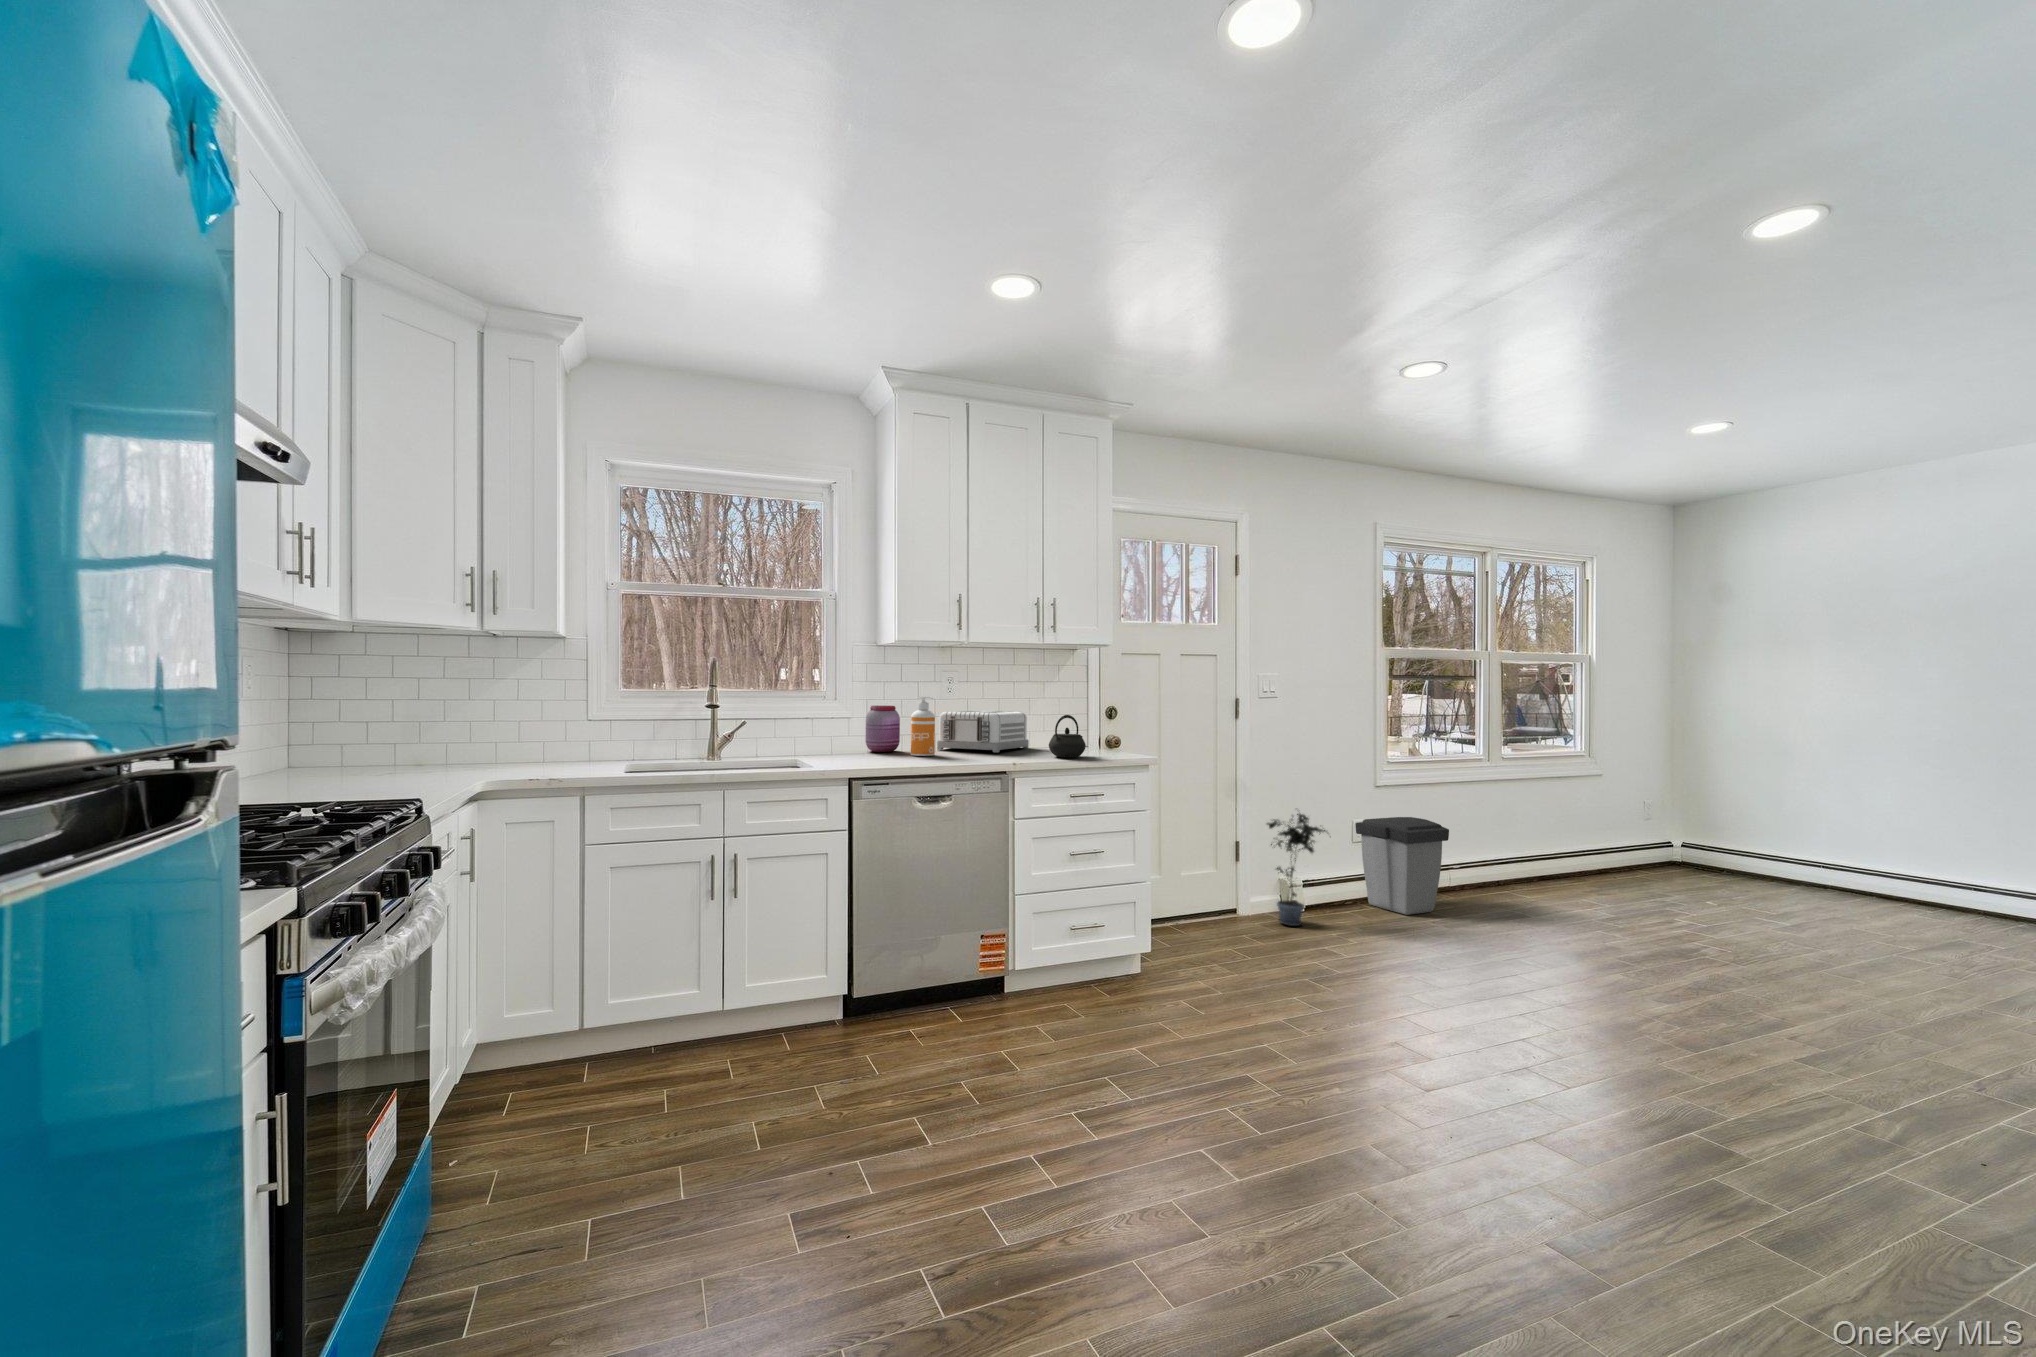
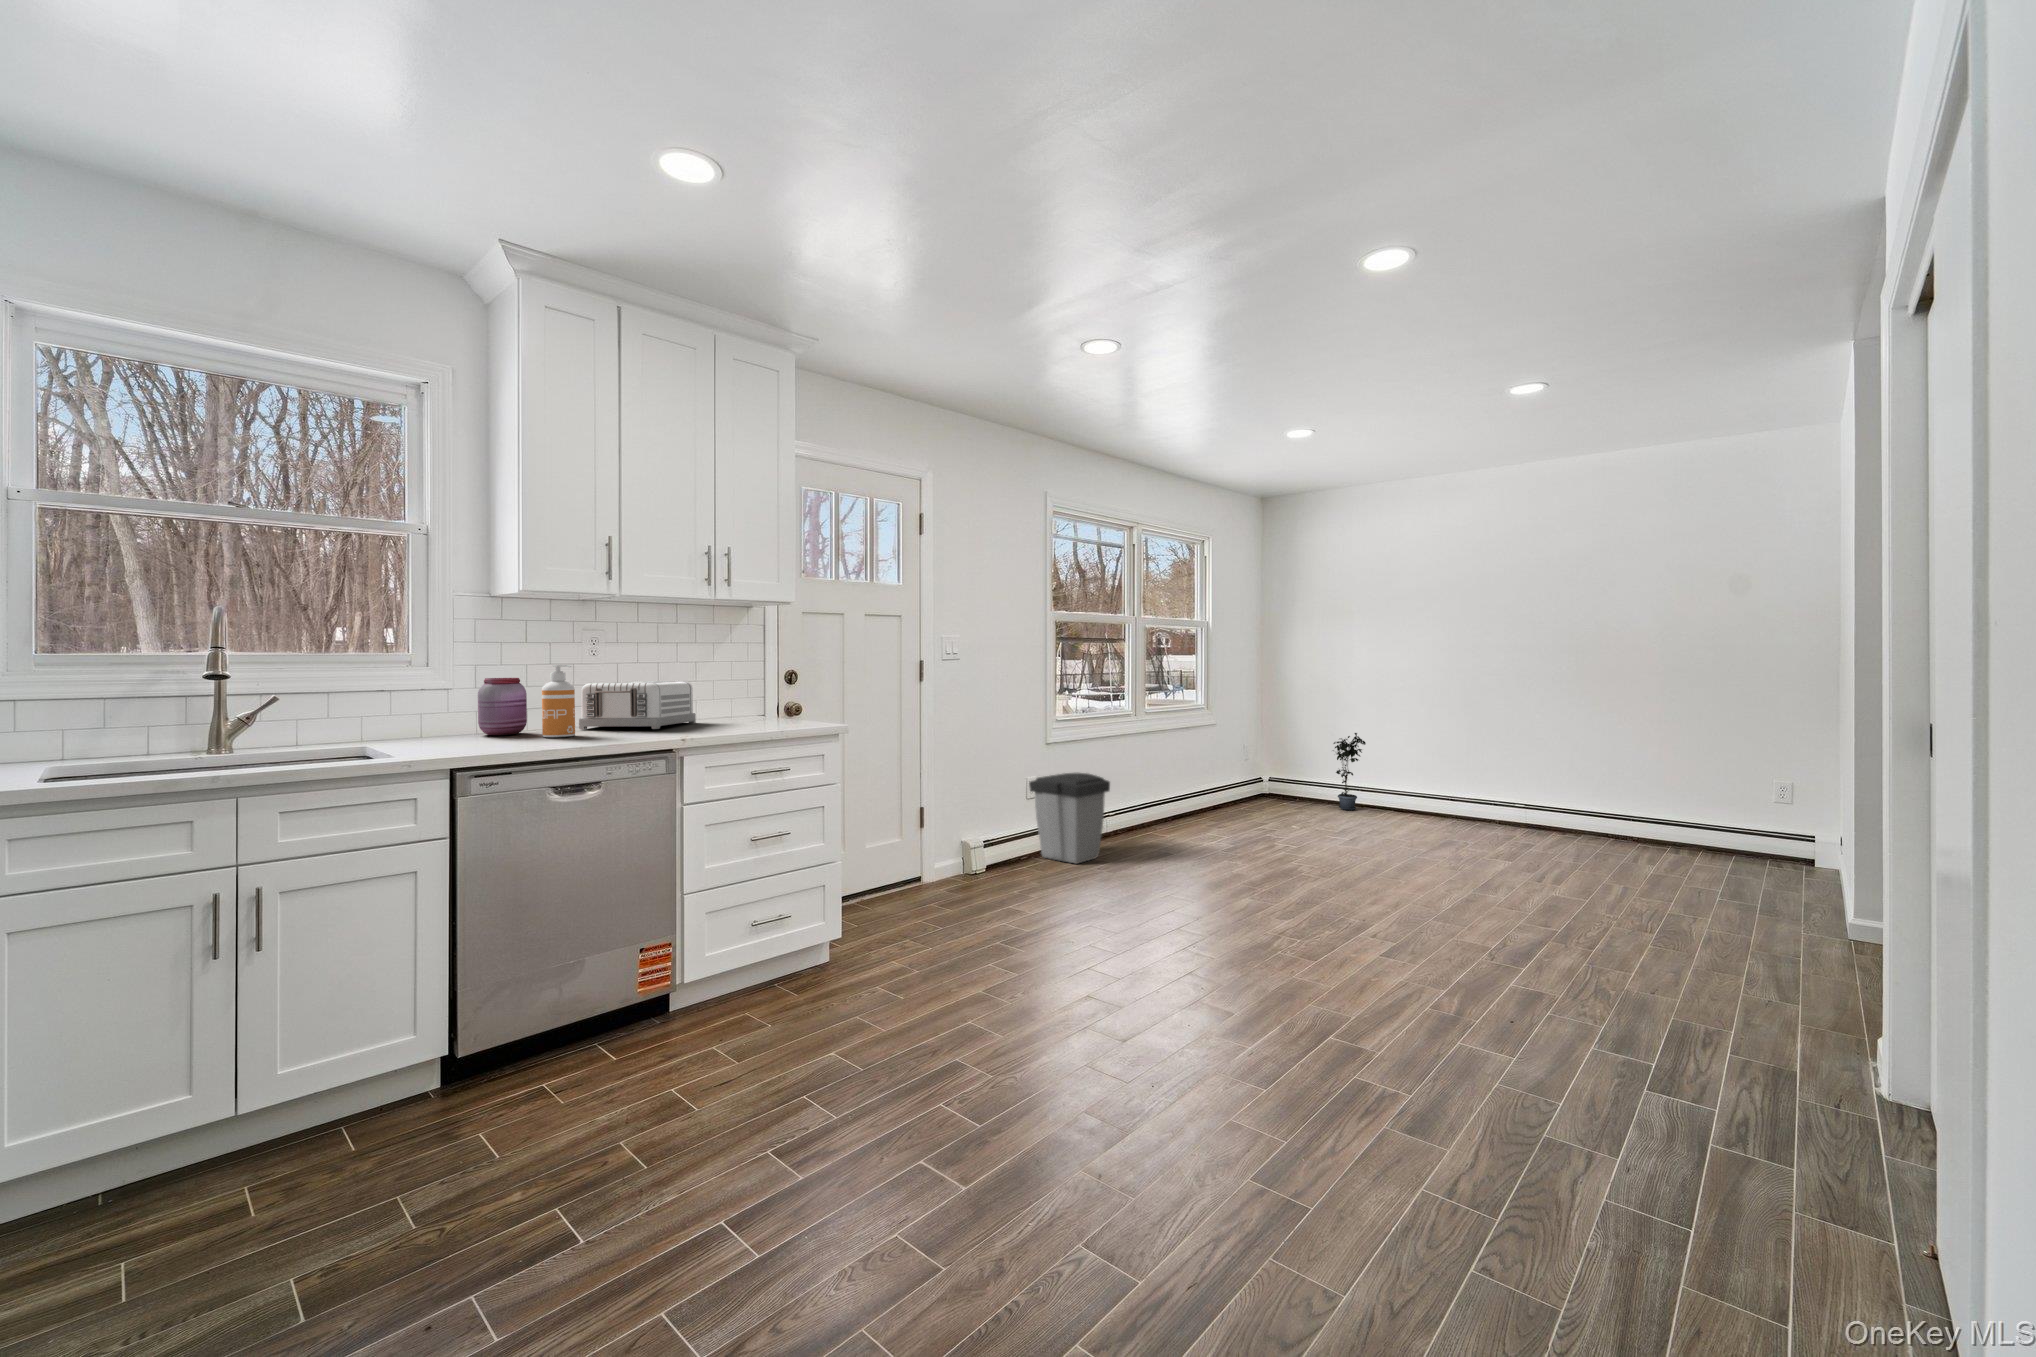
kettle: present [1049,715,1086,758] -> none [721,683,765,731]
potted plant: present [1267,814,1325,926] -> present [1334,733,1366,810]

